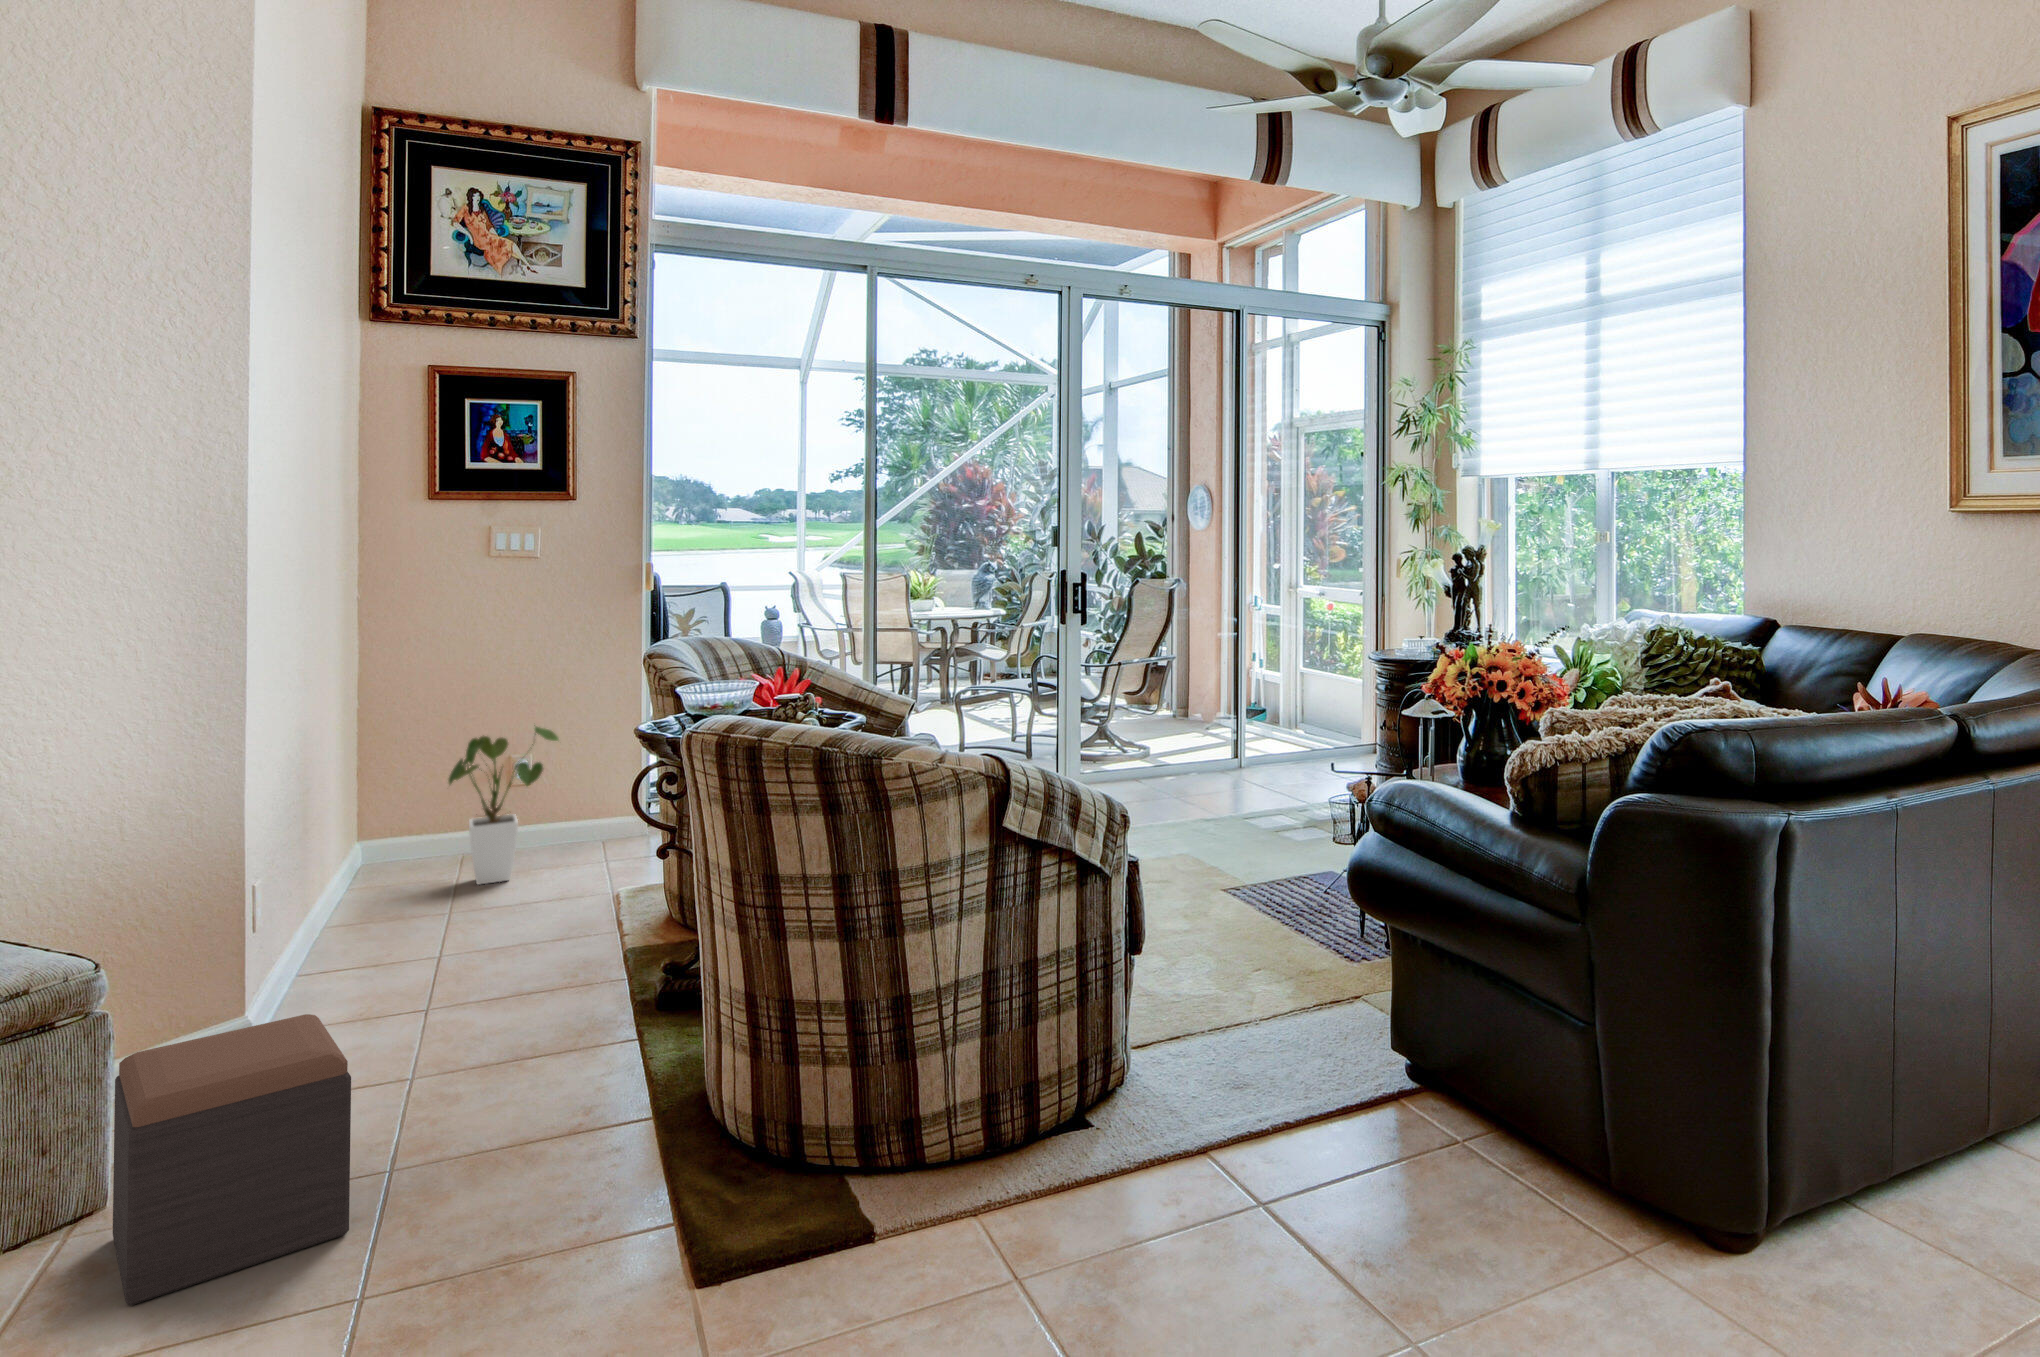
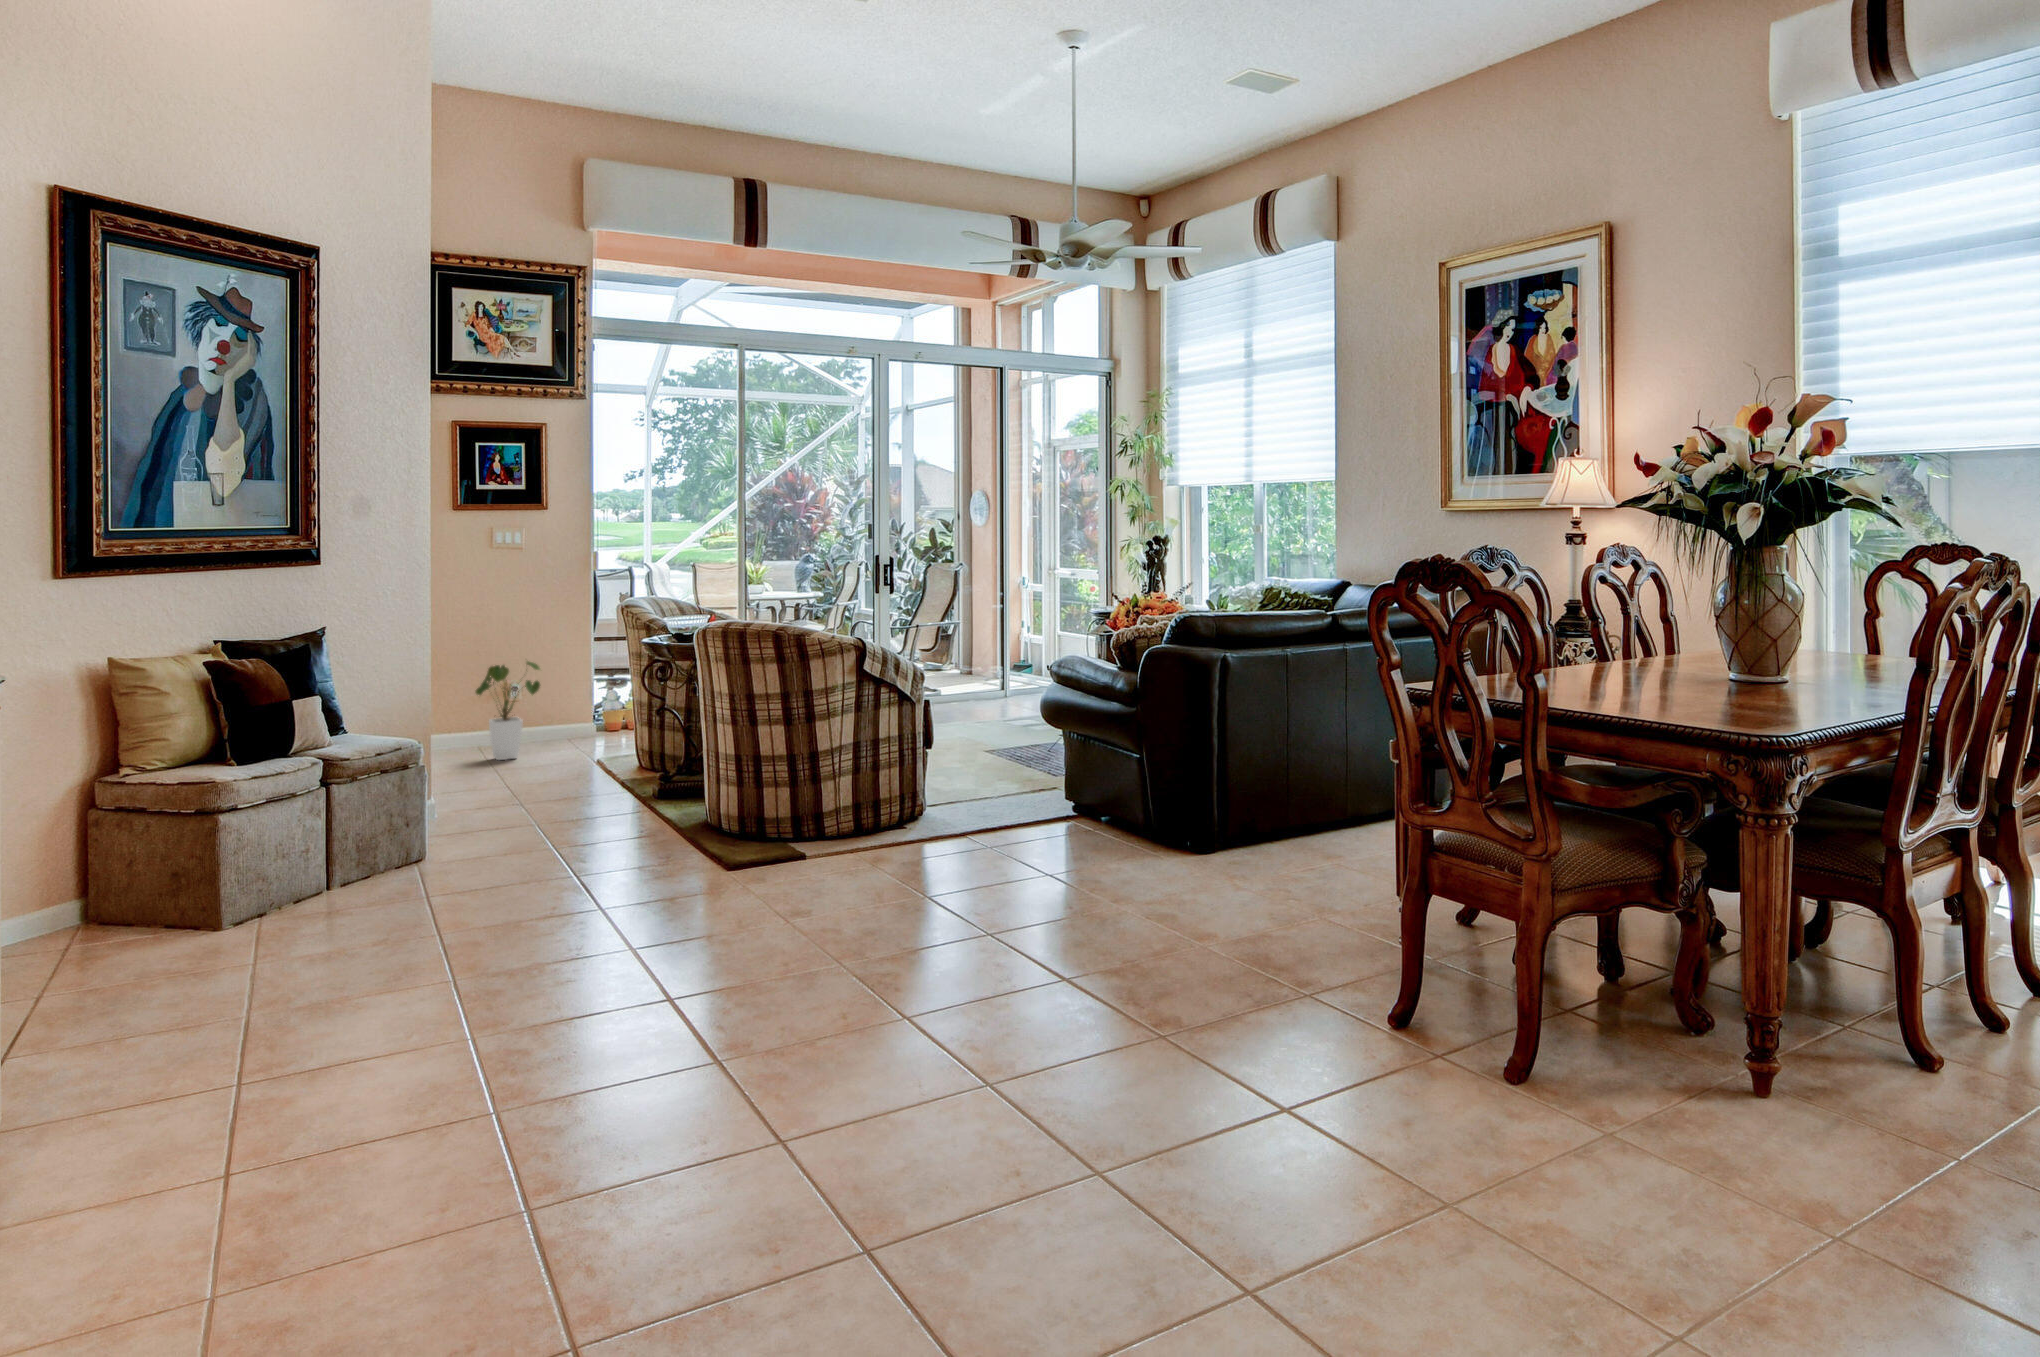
footstool: present [113,1014,351,1305] -> none [435,767,550,880]

